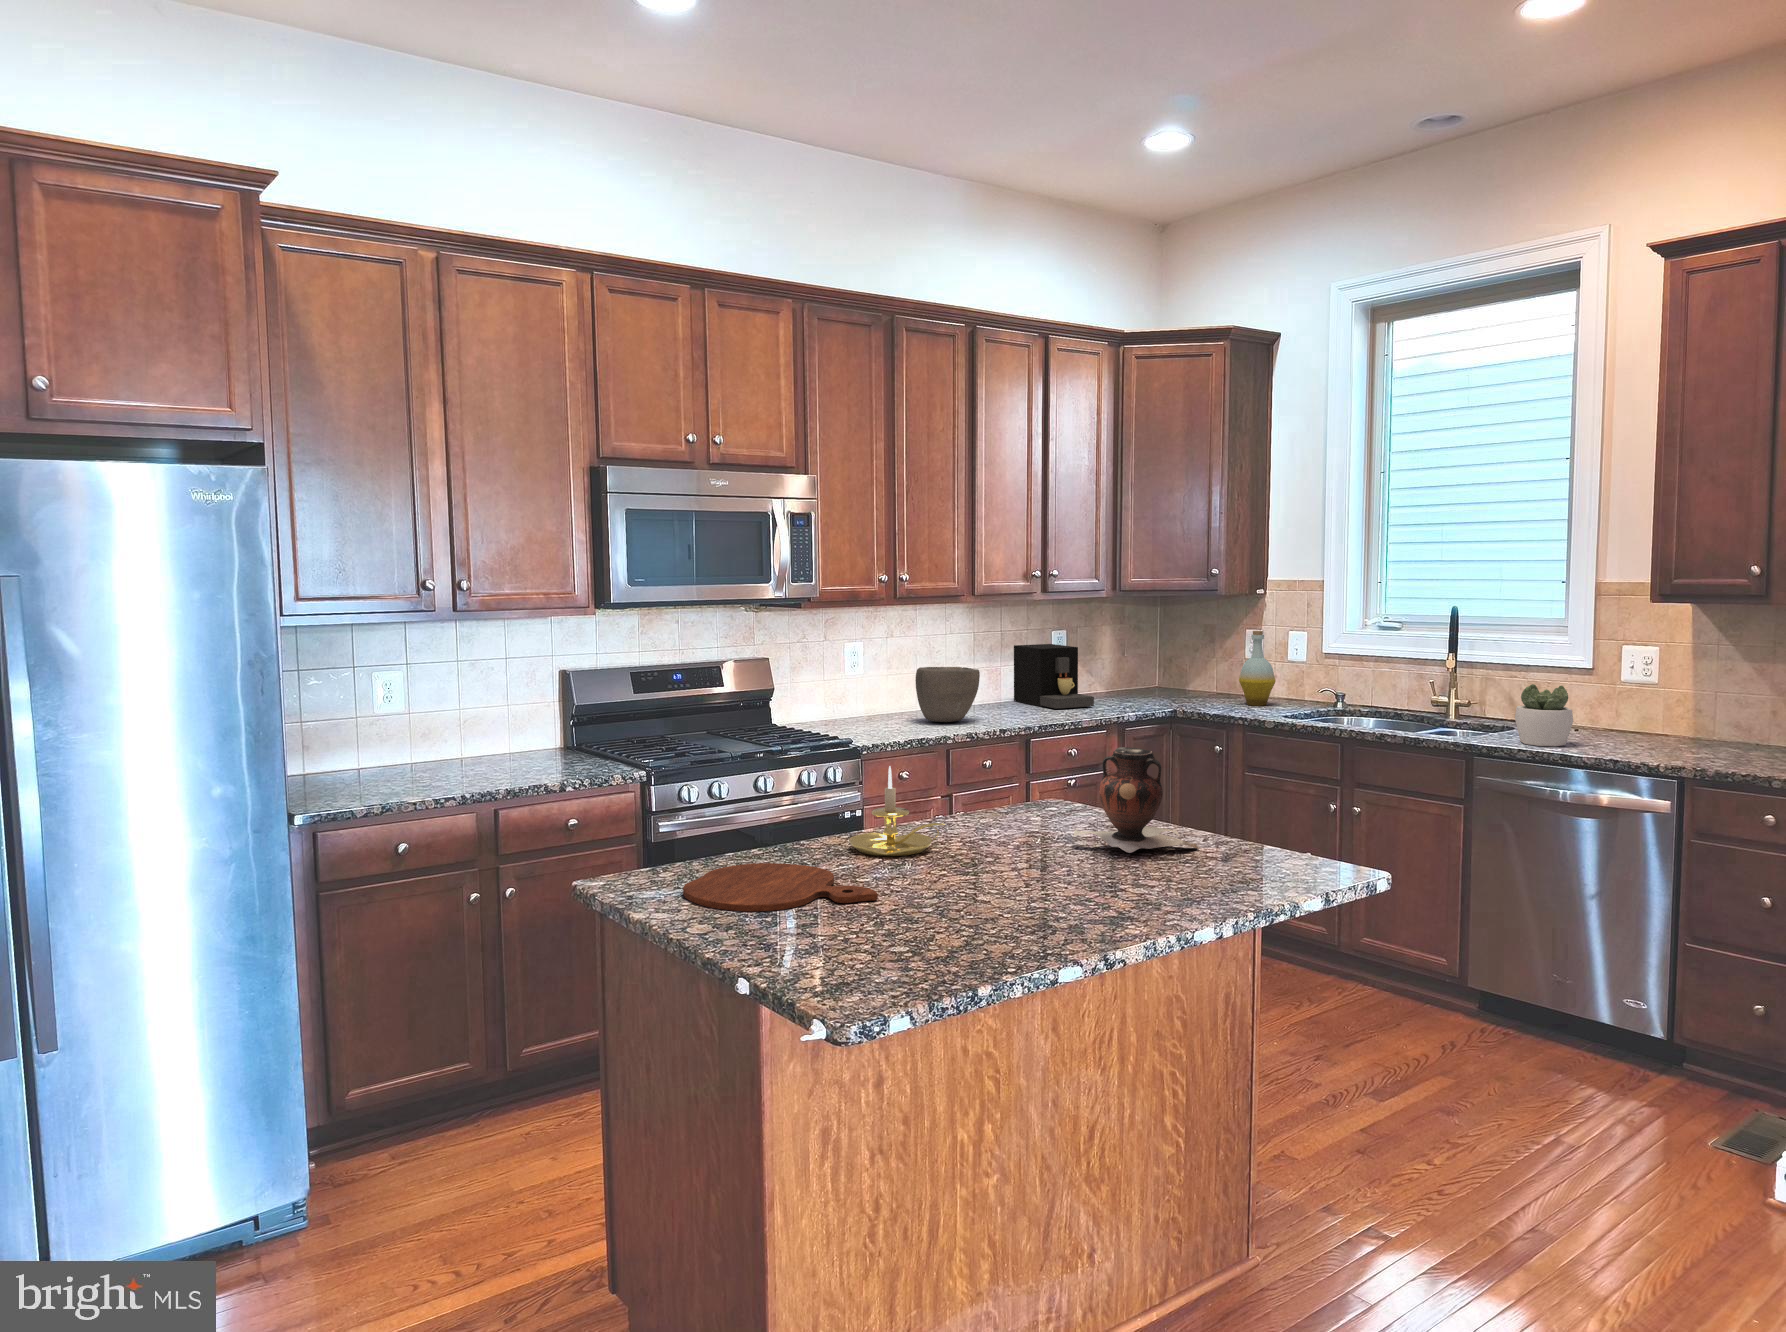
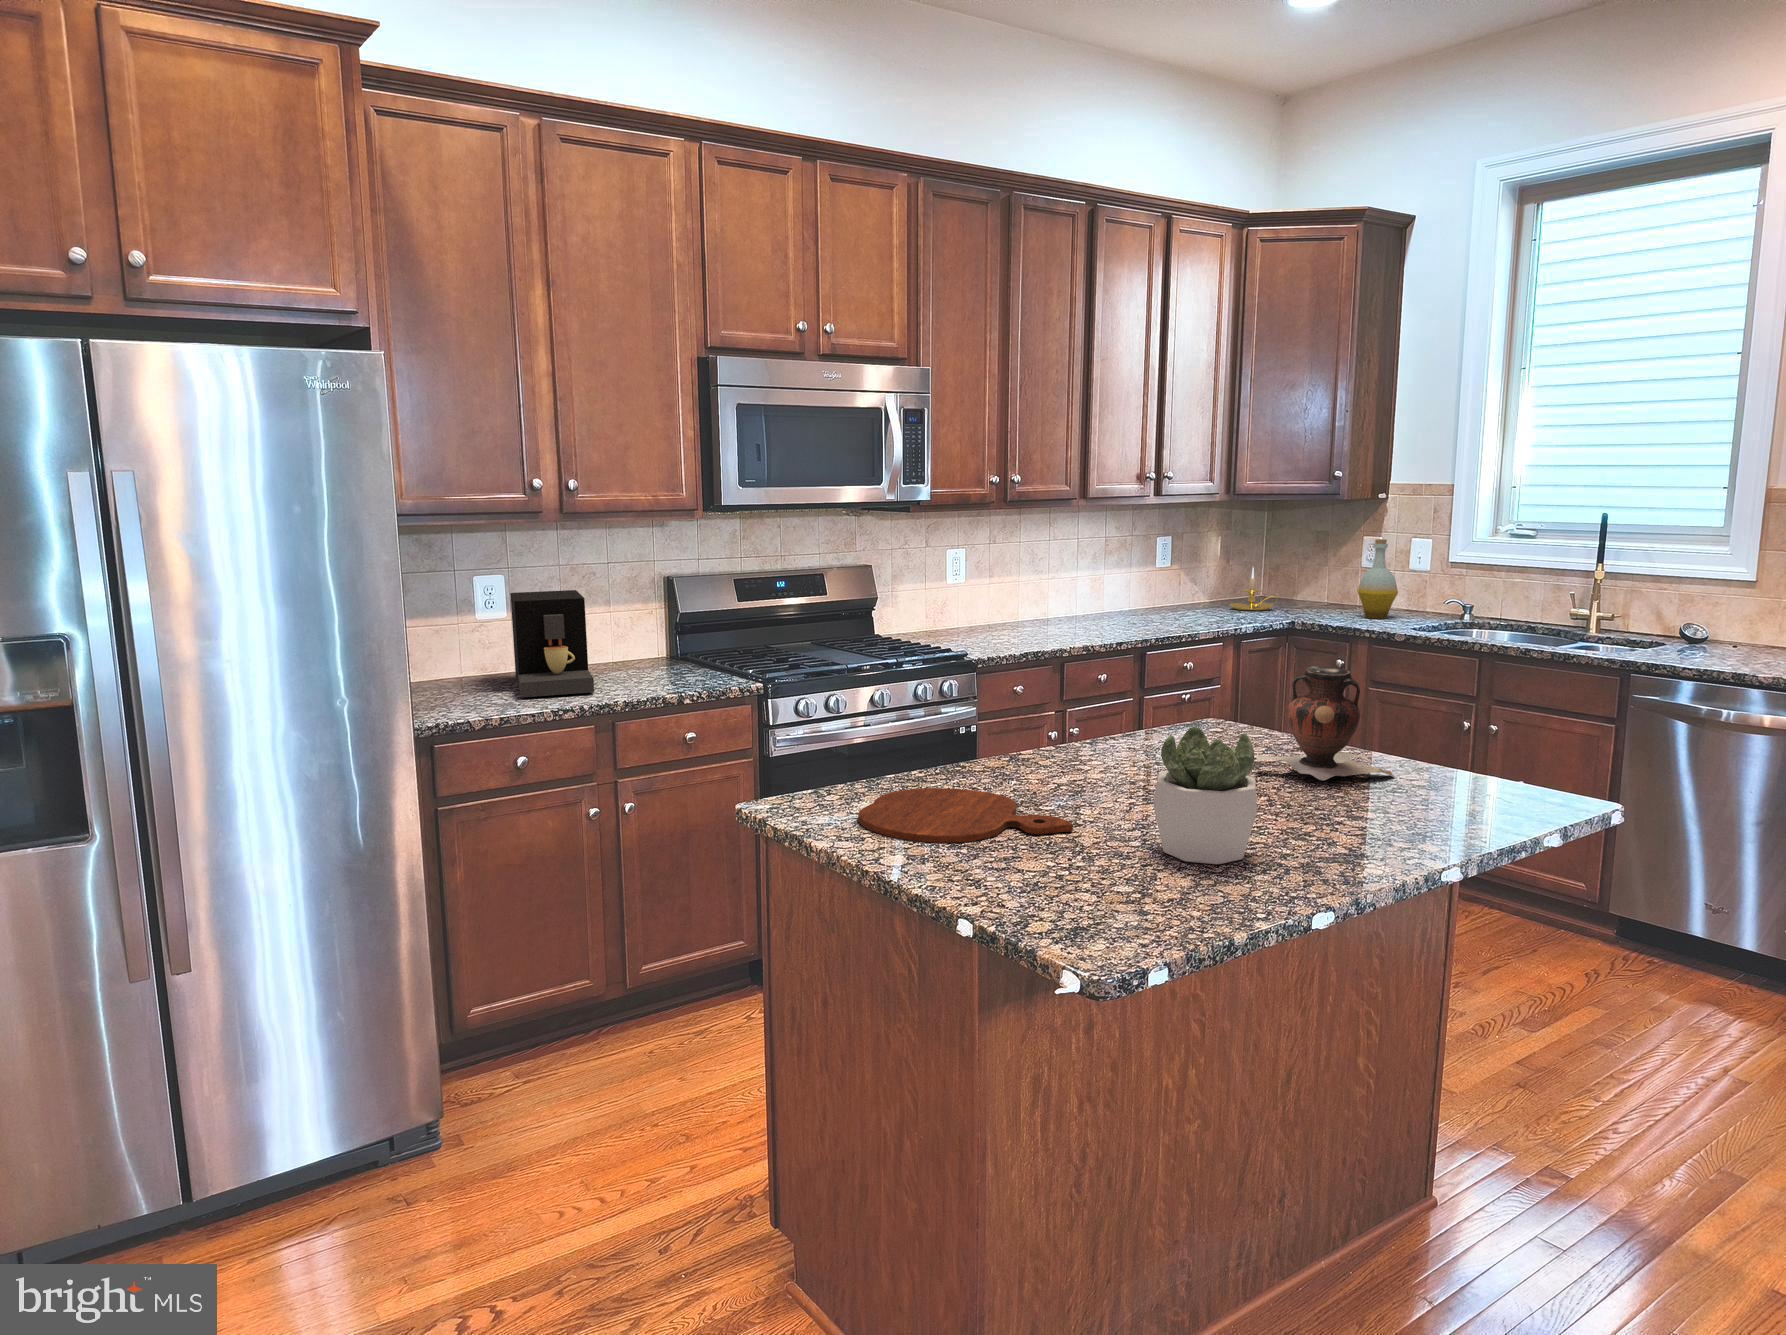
coffee maker: present [1014,644,1094,709] -> present [510,590,594,697]
bowl: present [915,667,980,722] -> none [1024,575,1092,634]
succulent plant: present [1515,684,1573,746] -> present [1153,726,1257,864]
candle holder: present [849,766,945,856] -> present [1230,568,1280,611]

